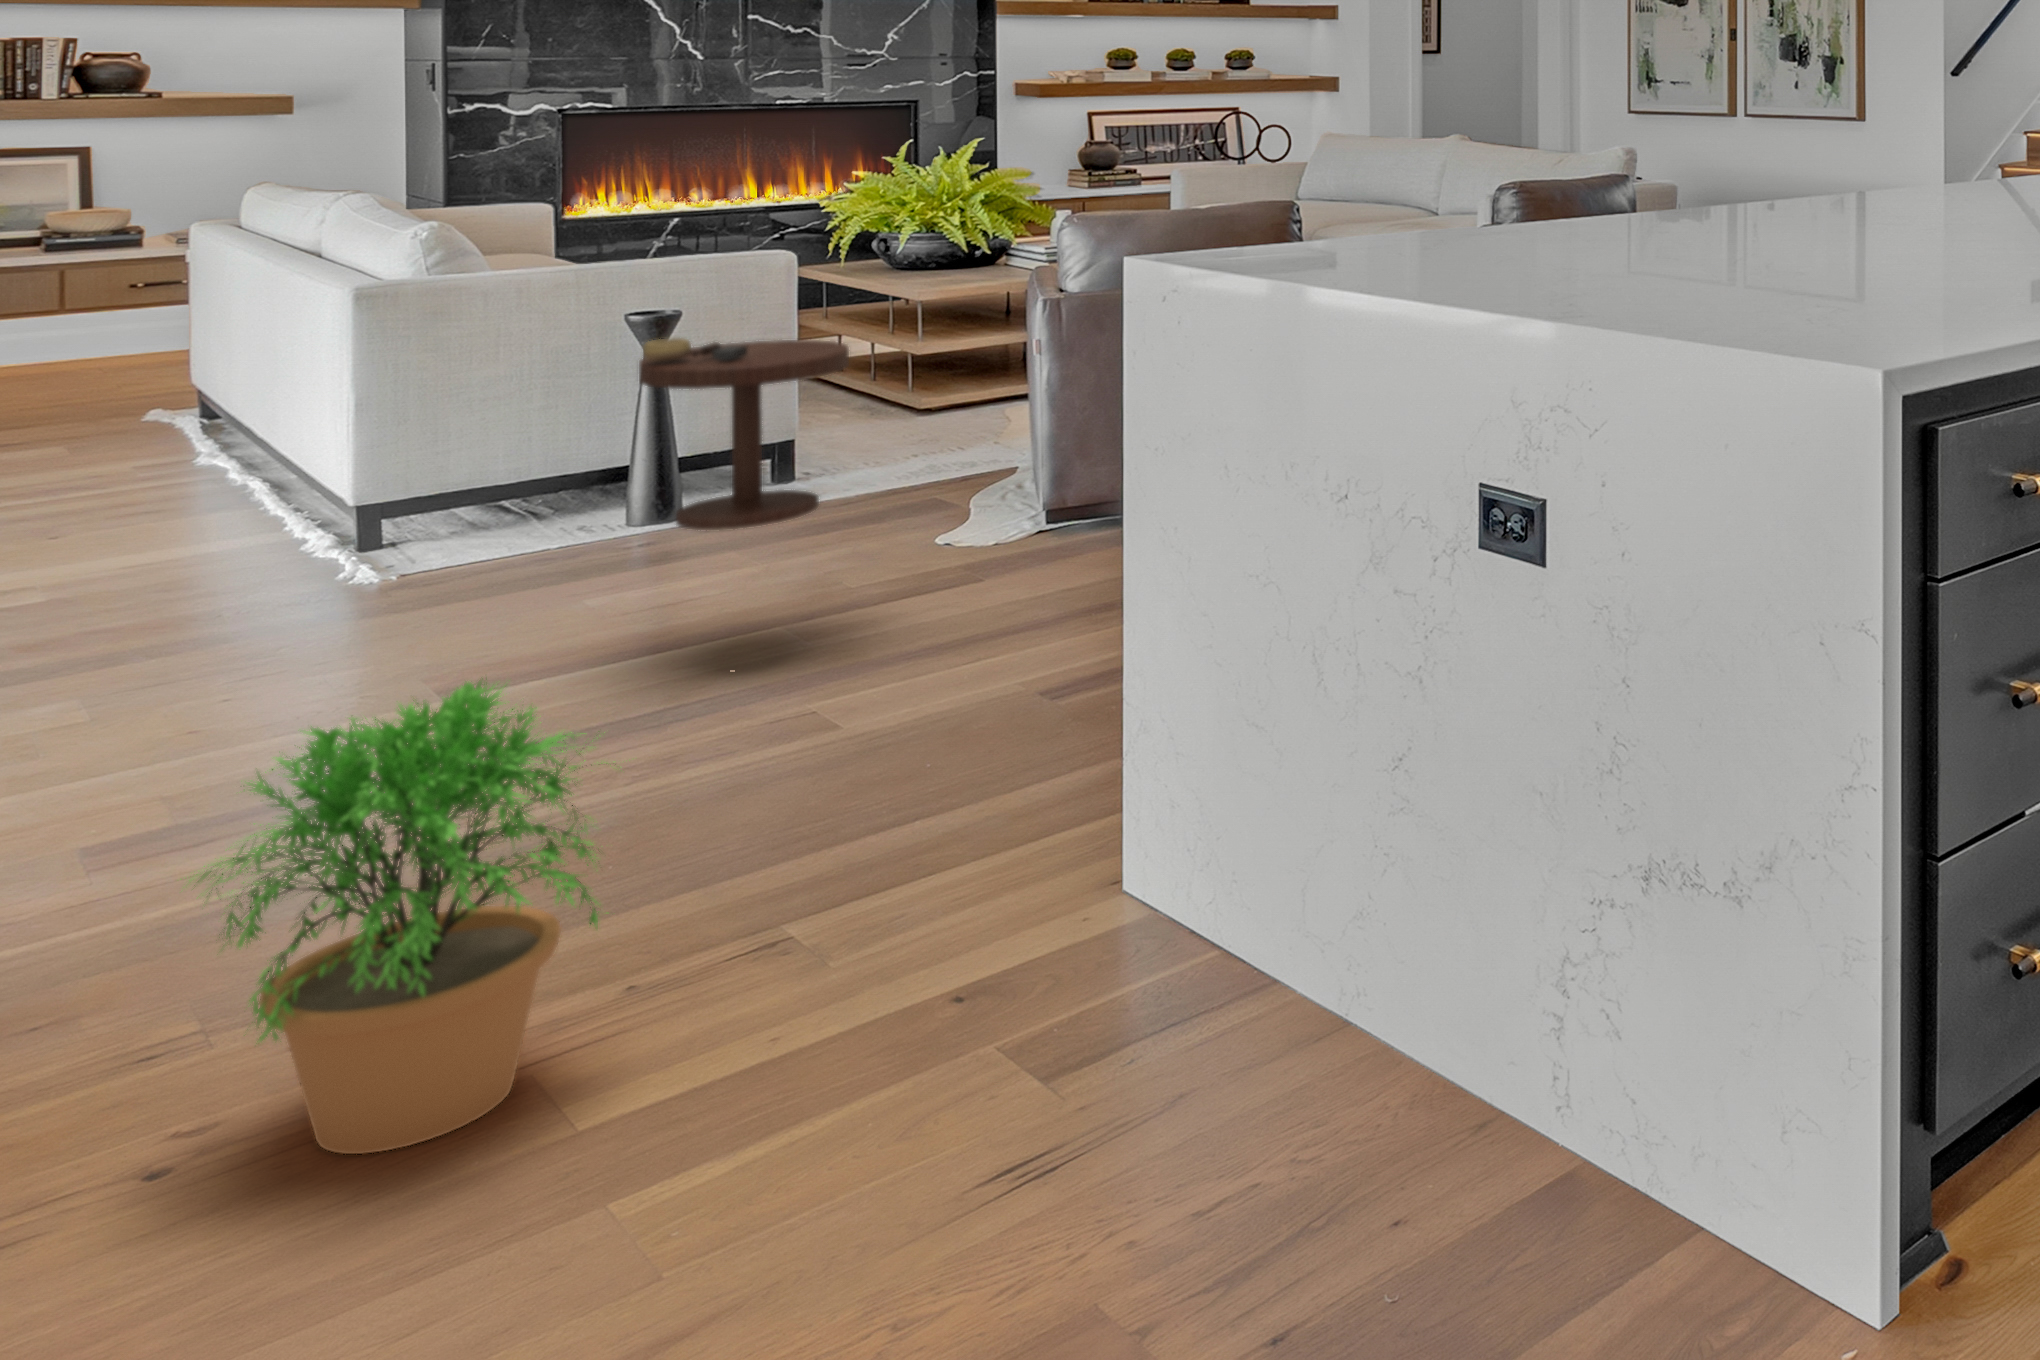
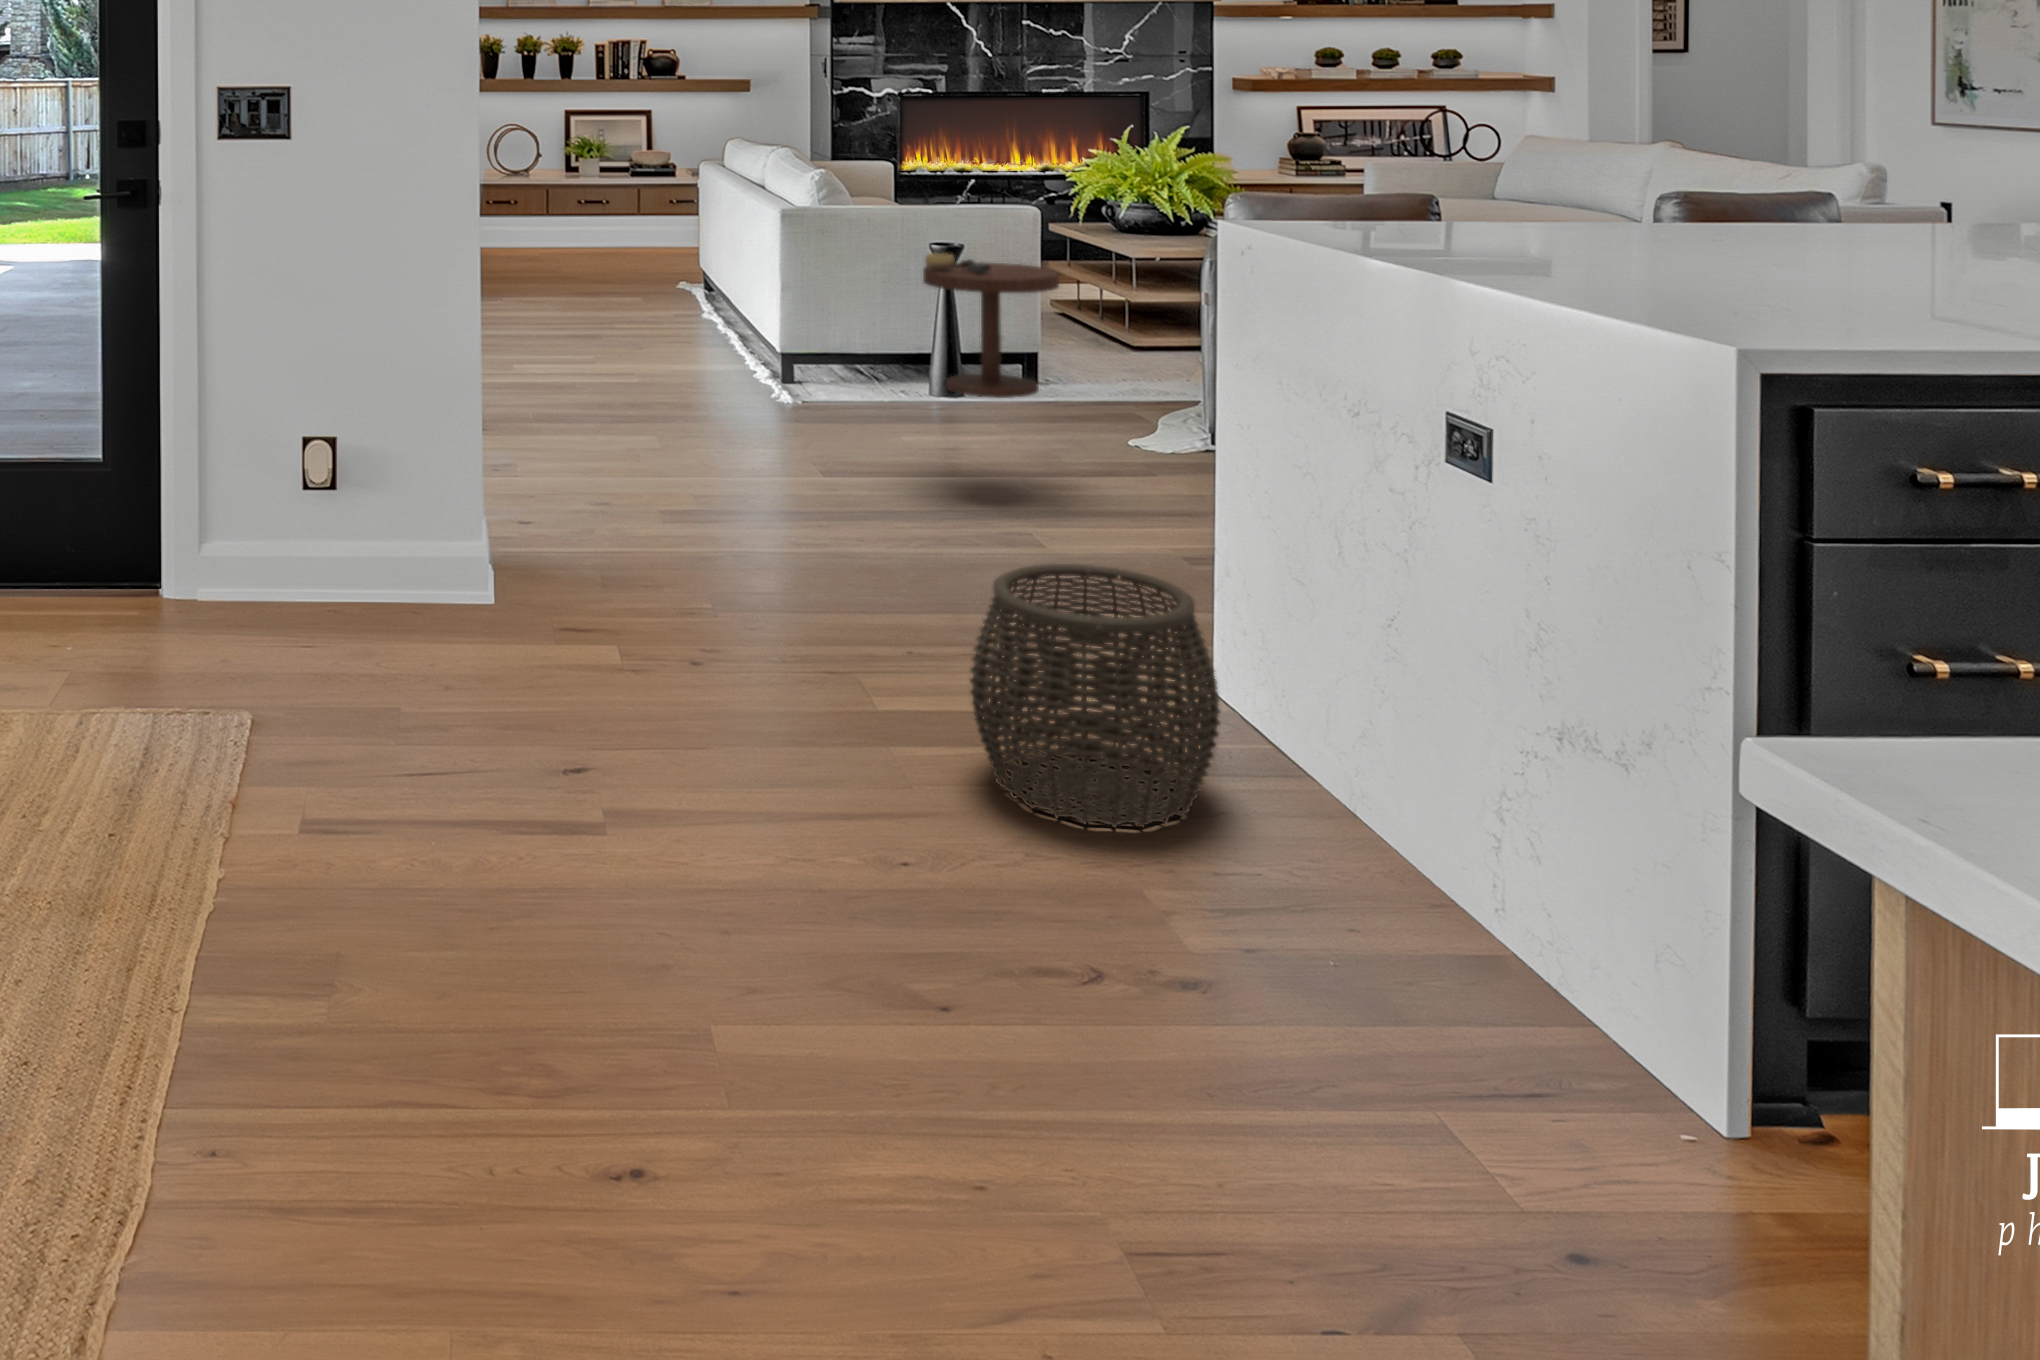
potted plant: present [189,679,607,1154] -> none [670,440,899,721]
woven basket: none [773,746,1137,1130] -> present [970,564,1220,827]

